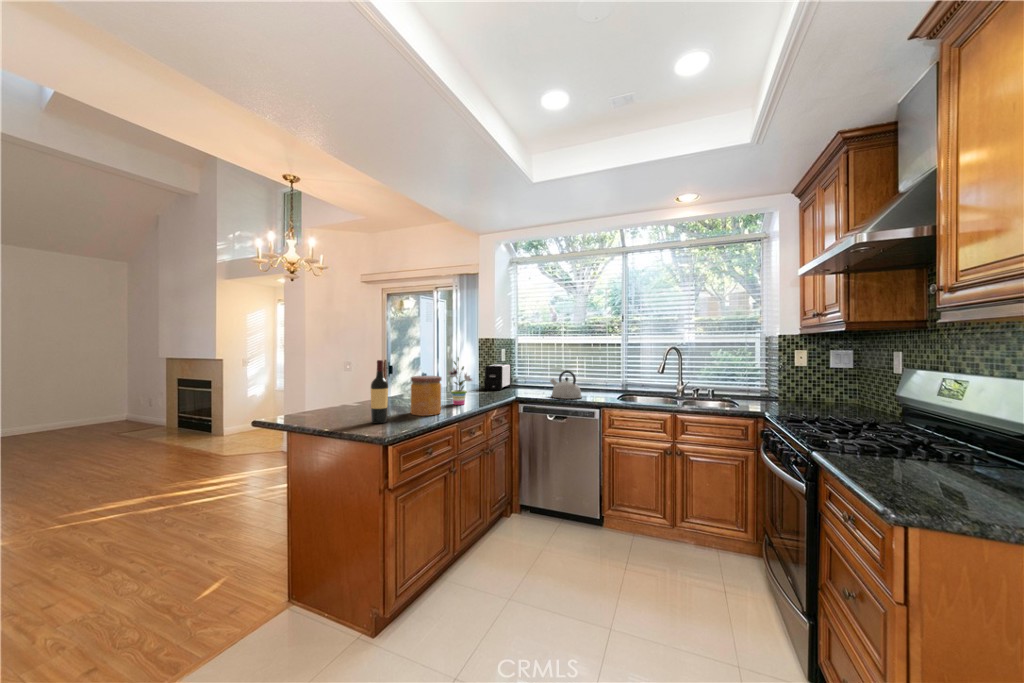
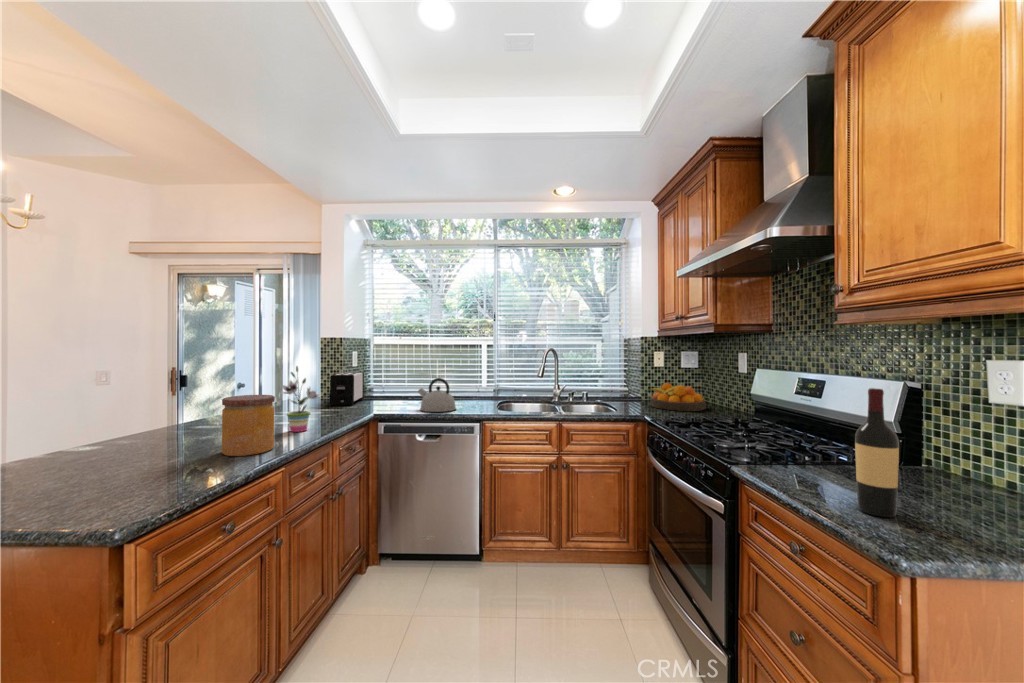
wine bottle: present [371,360,388,423] -> present [855,388,899,517]
fruit bowl: none [783,383,853,414] -> present [650,383,706,411]

